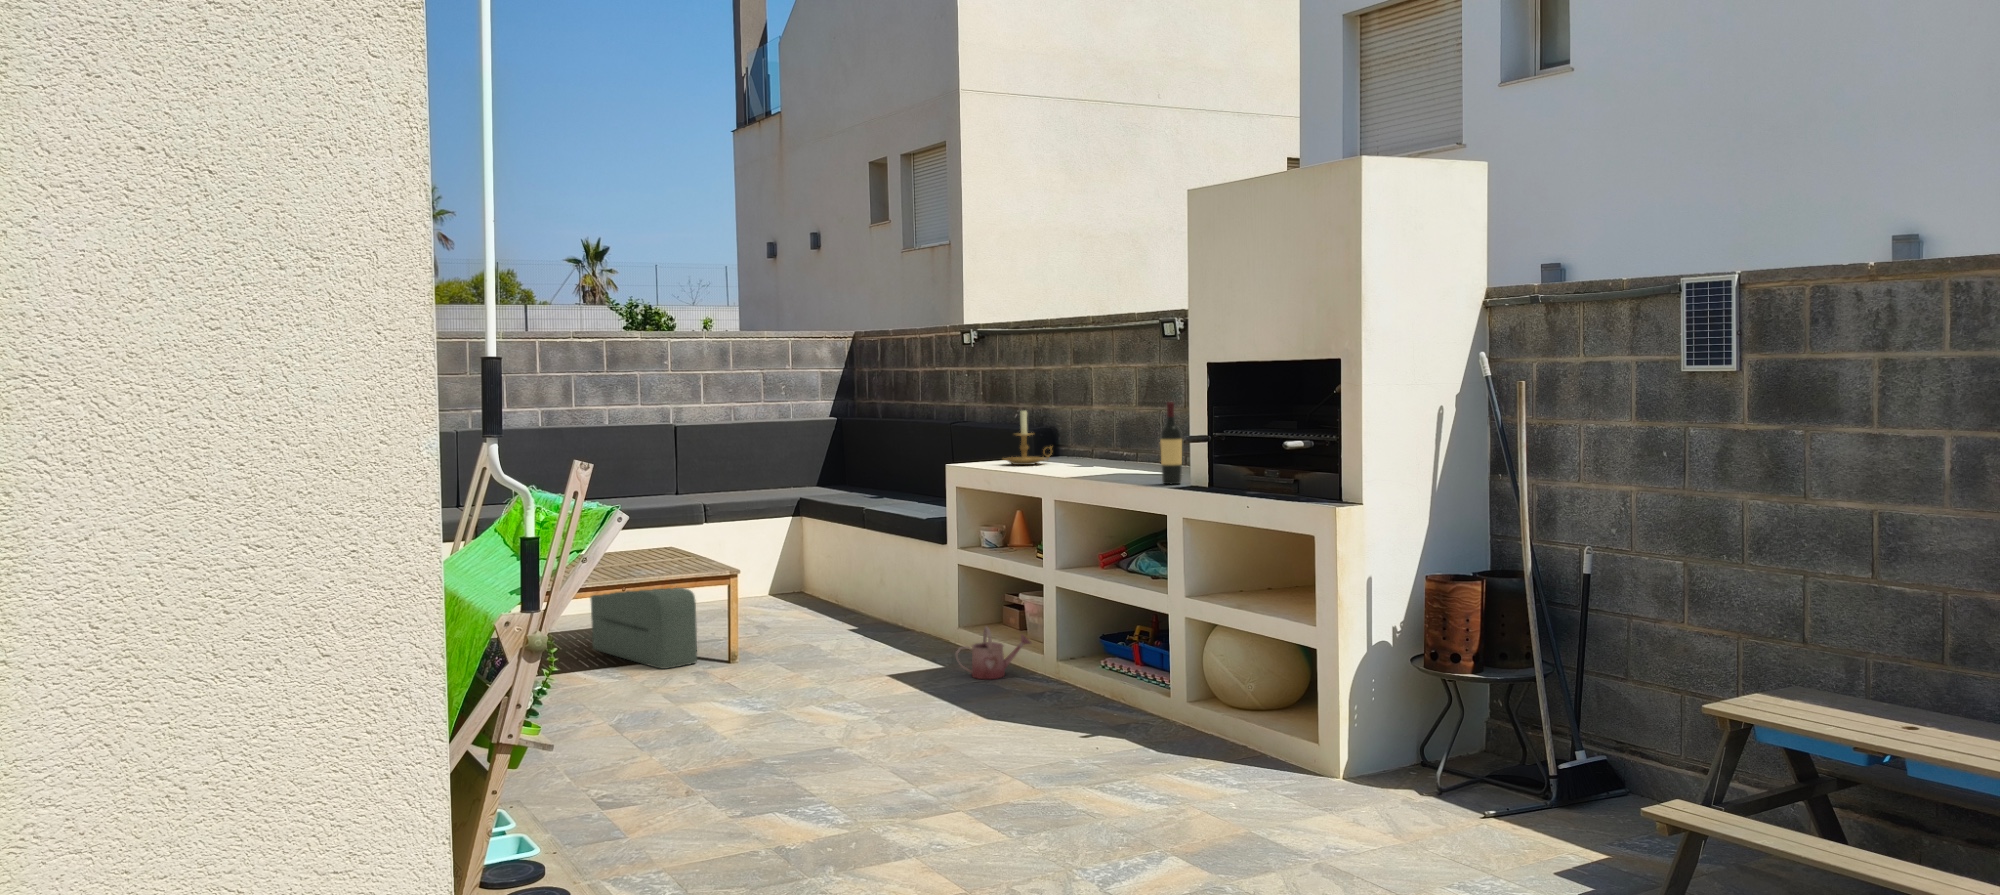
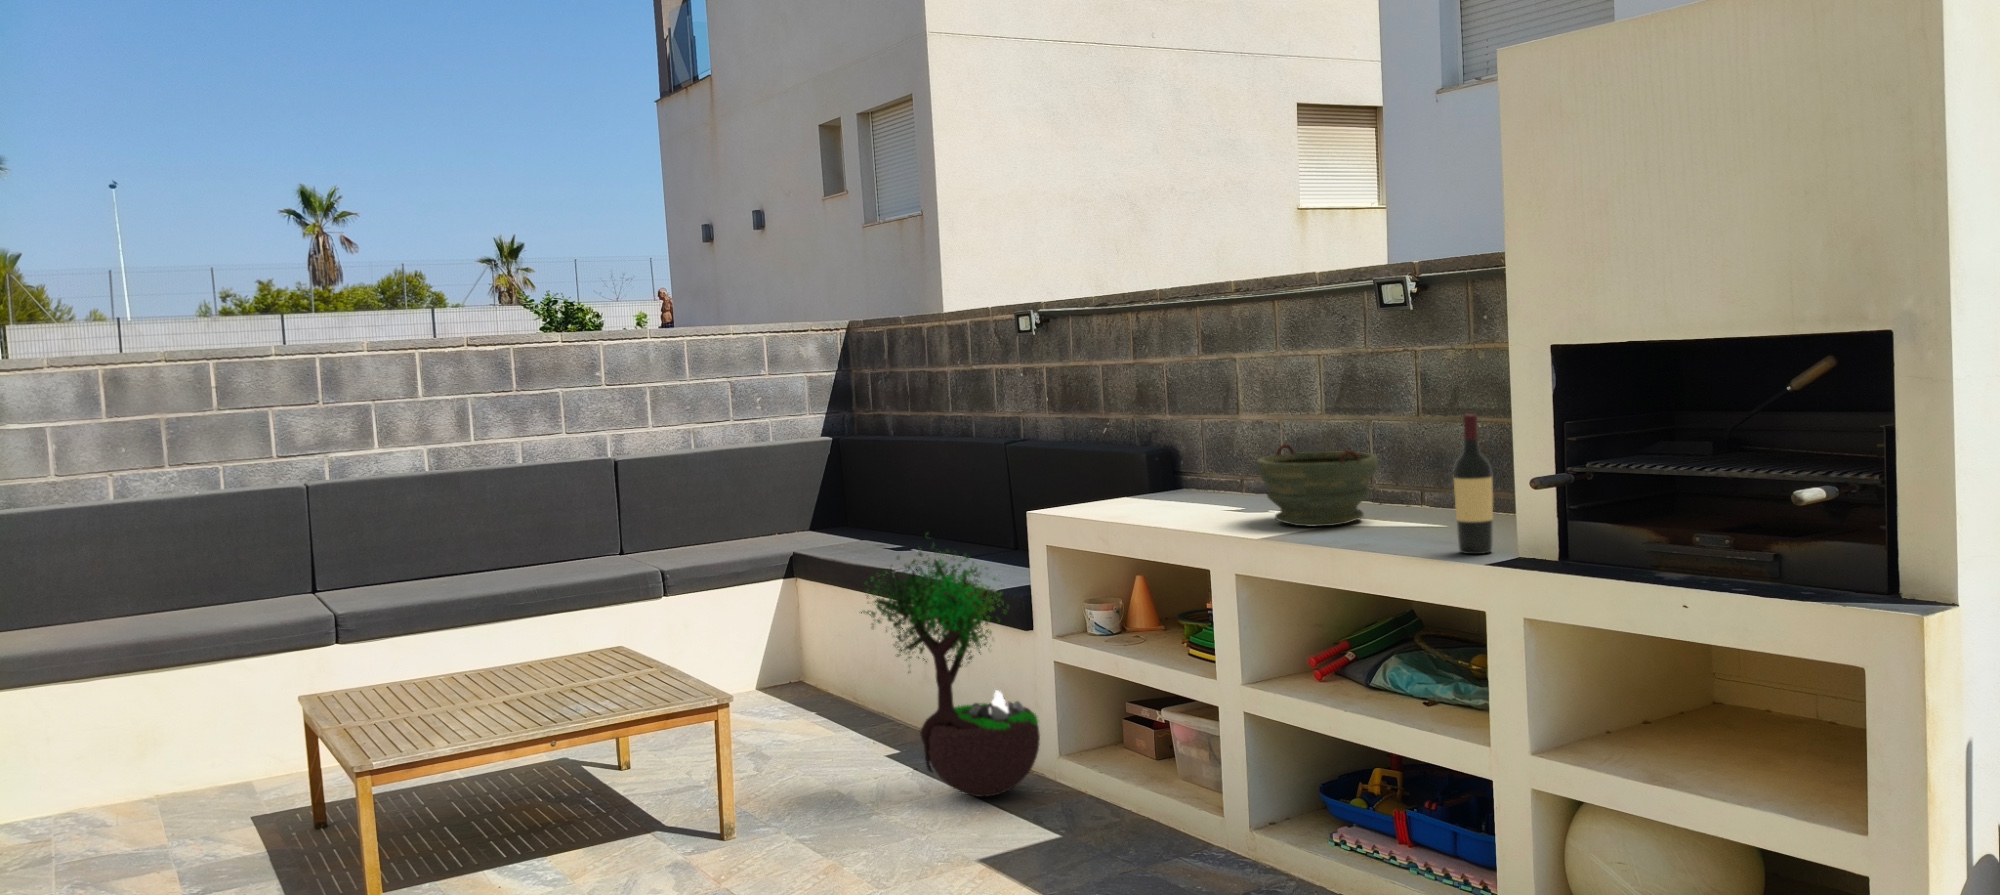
candle holder: present [1004,410,1052,465] -> none [1121,425,1195,511]
bowl: none [1075,422,1149,473] -> present [1257,444,1378,526]
potted tree: none [828,473,944,649] -> present [861,548,1040,797]
pouf: present [591,588,697,669] -> none [501,705,672,860]
watering can: present [956,627,1031,679] -> none [1088,776,1206,863]

